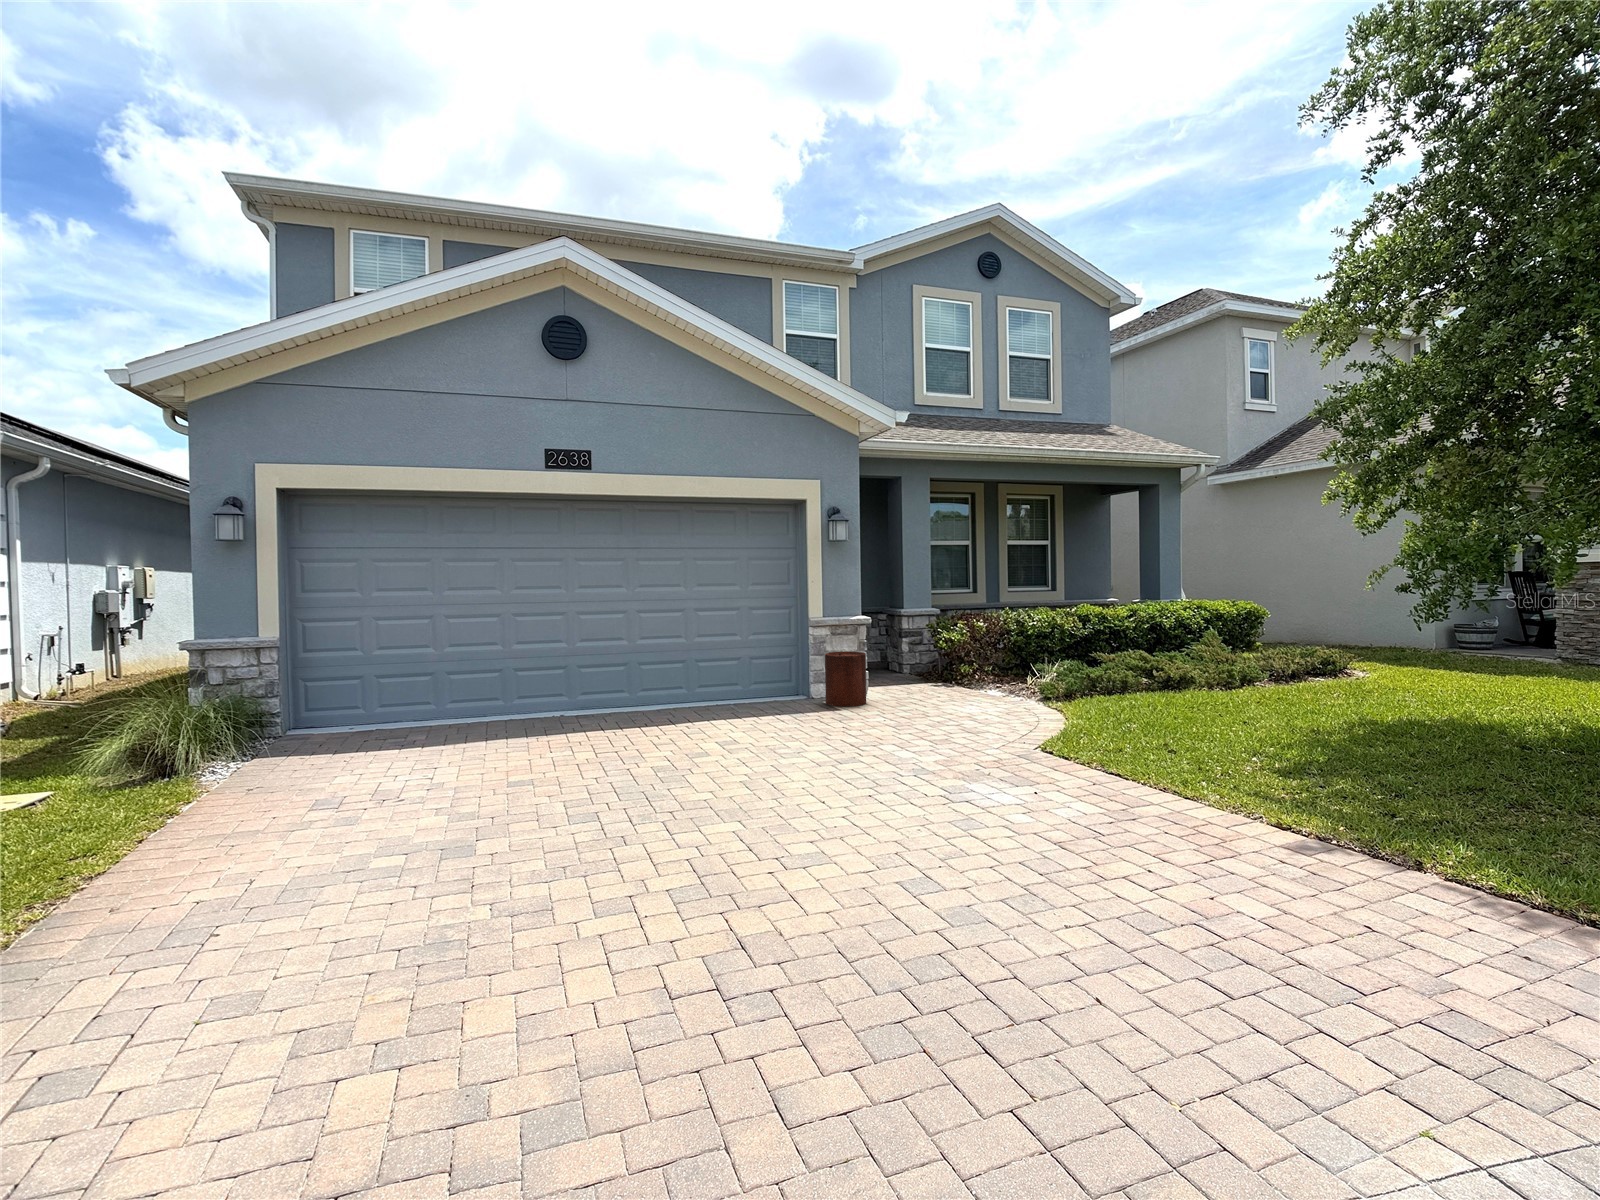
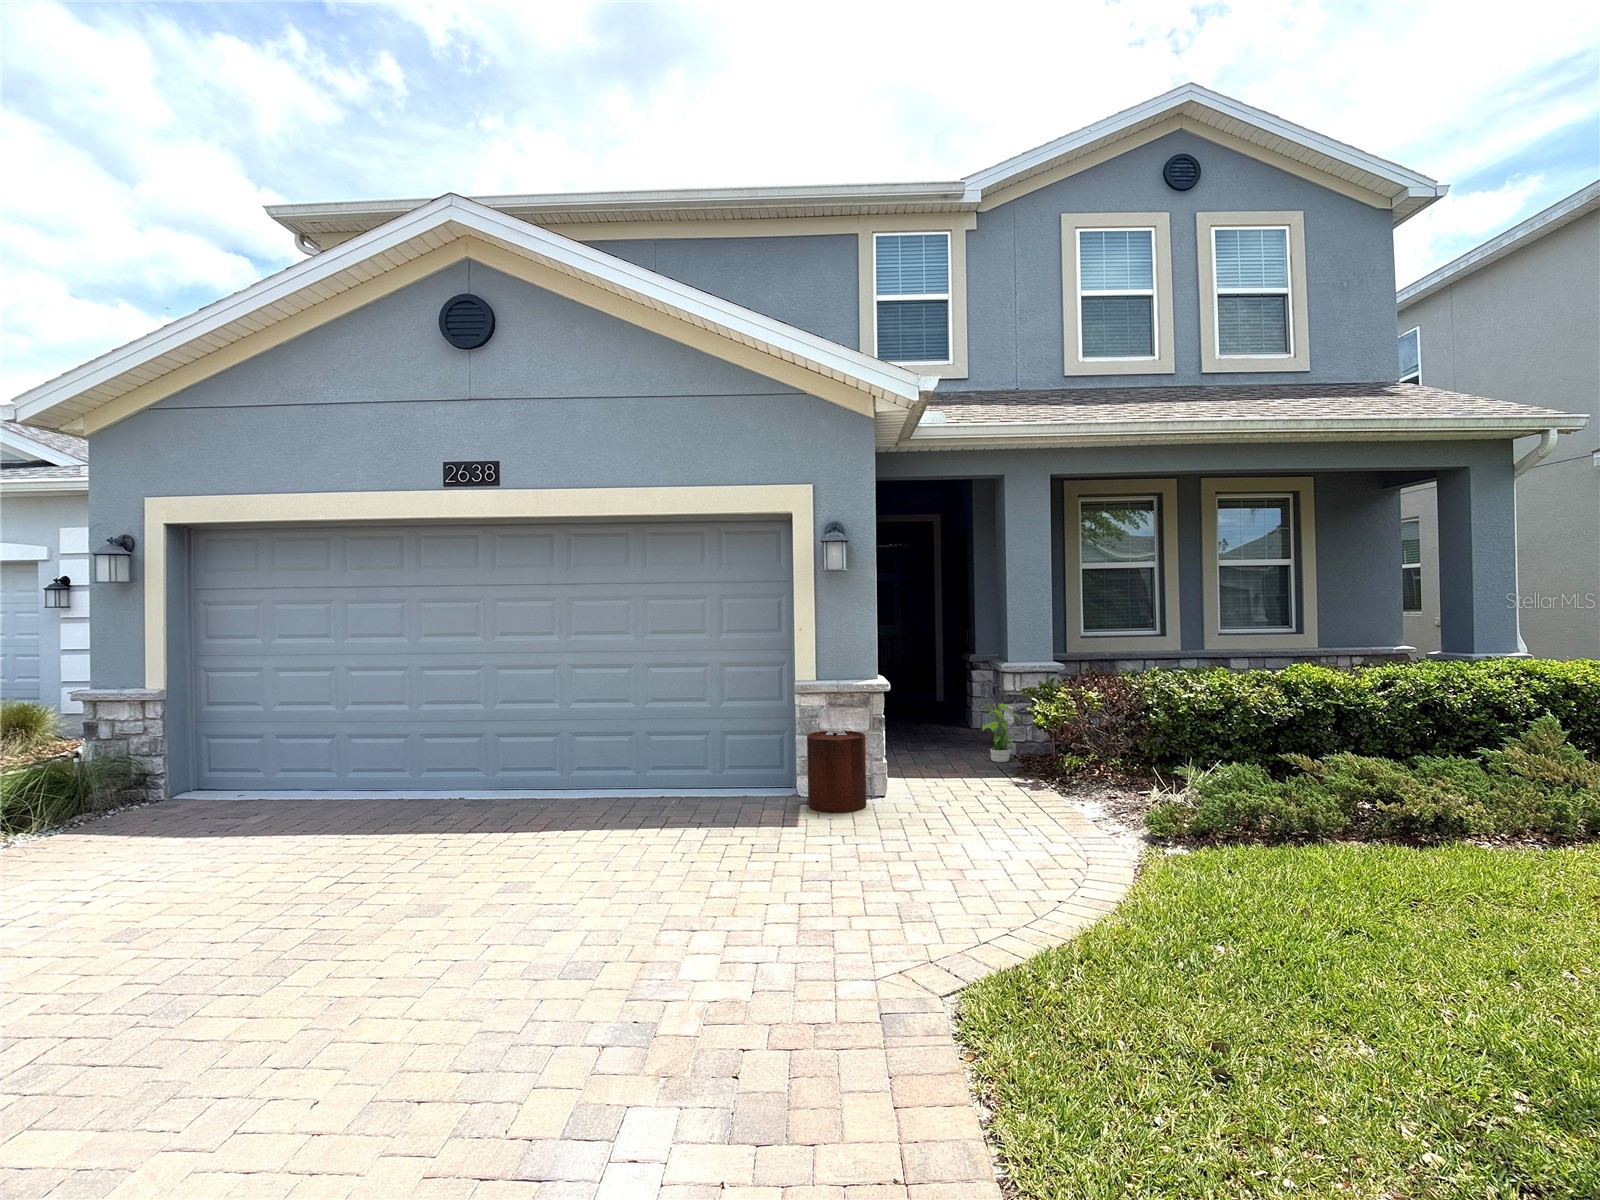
potted plant: none [892,634,919,675] -> present [982,704,1020,762]

